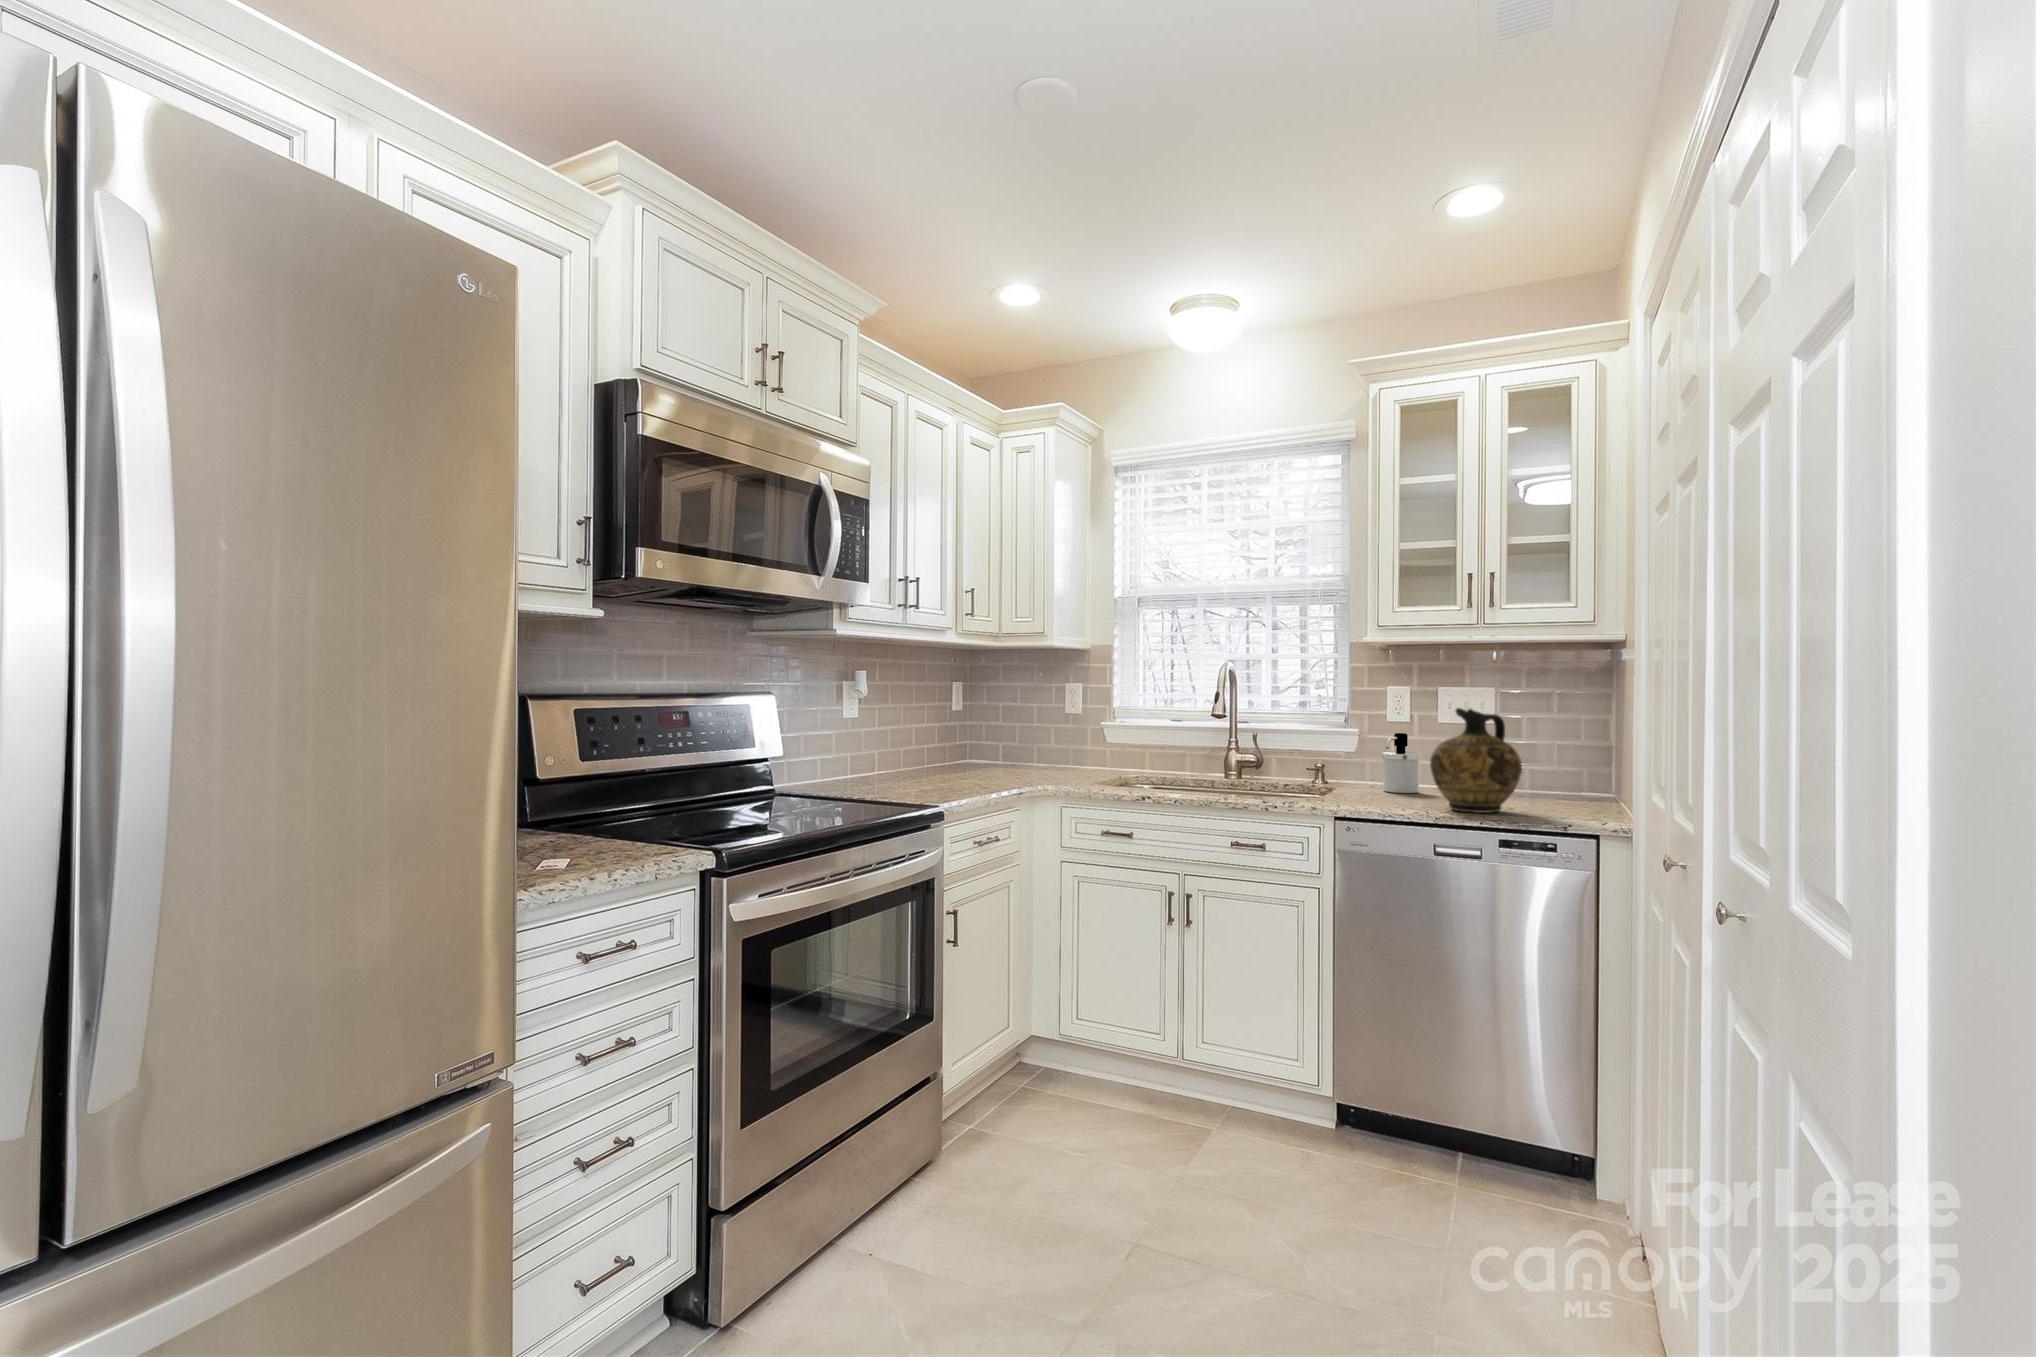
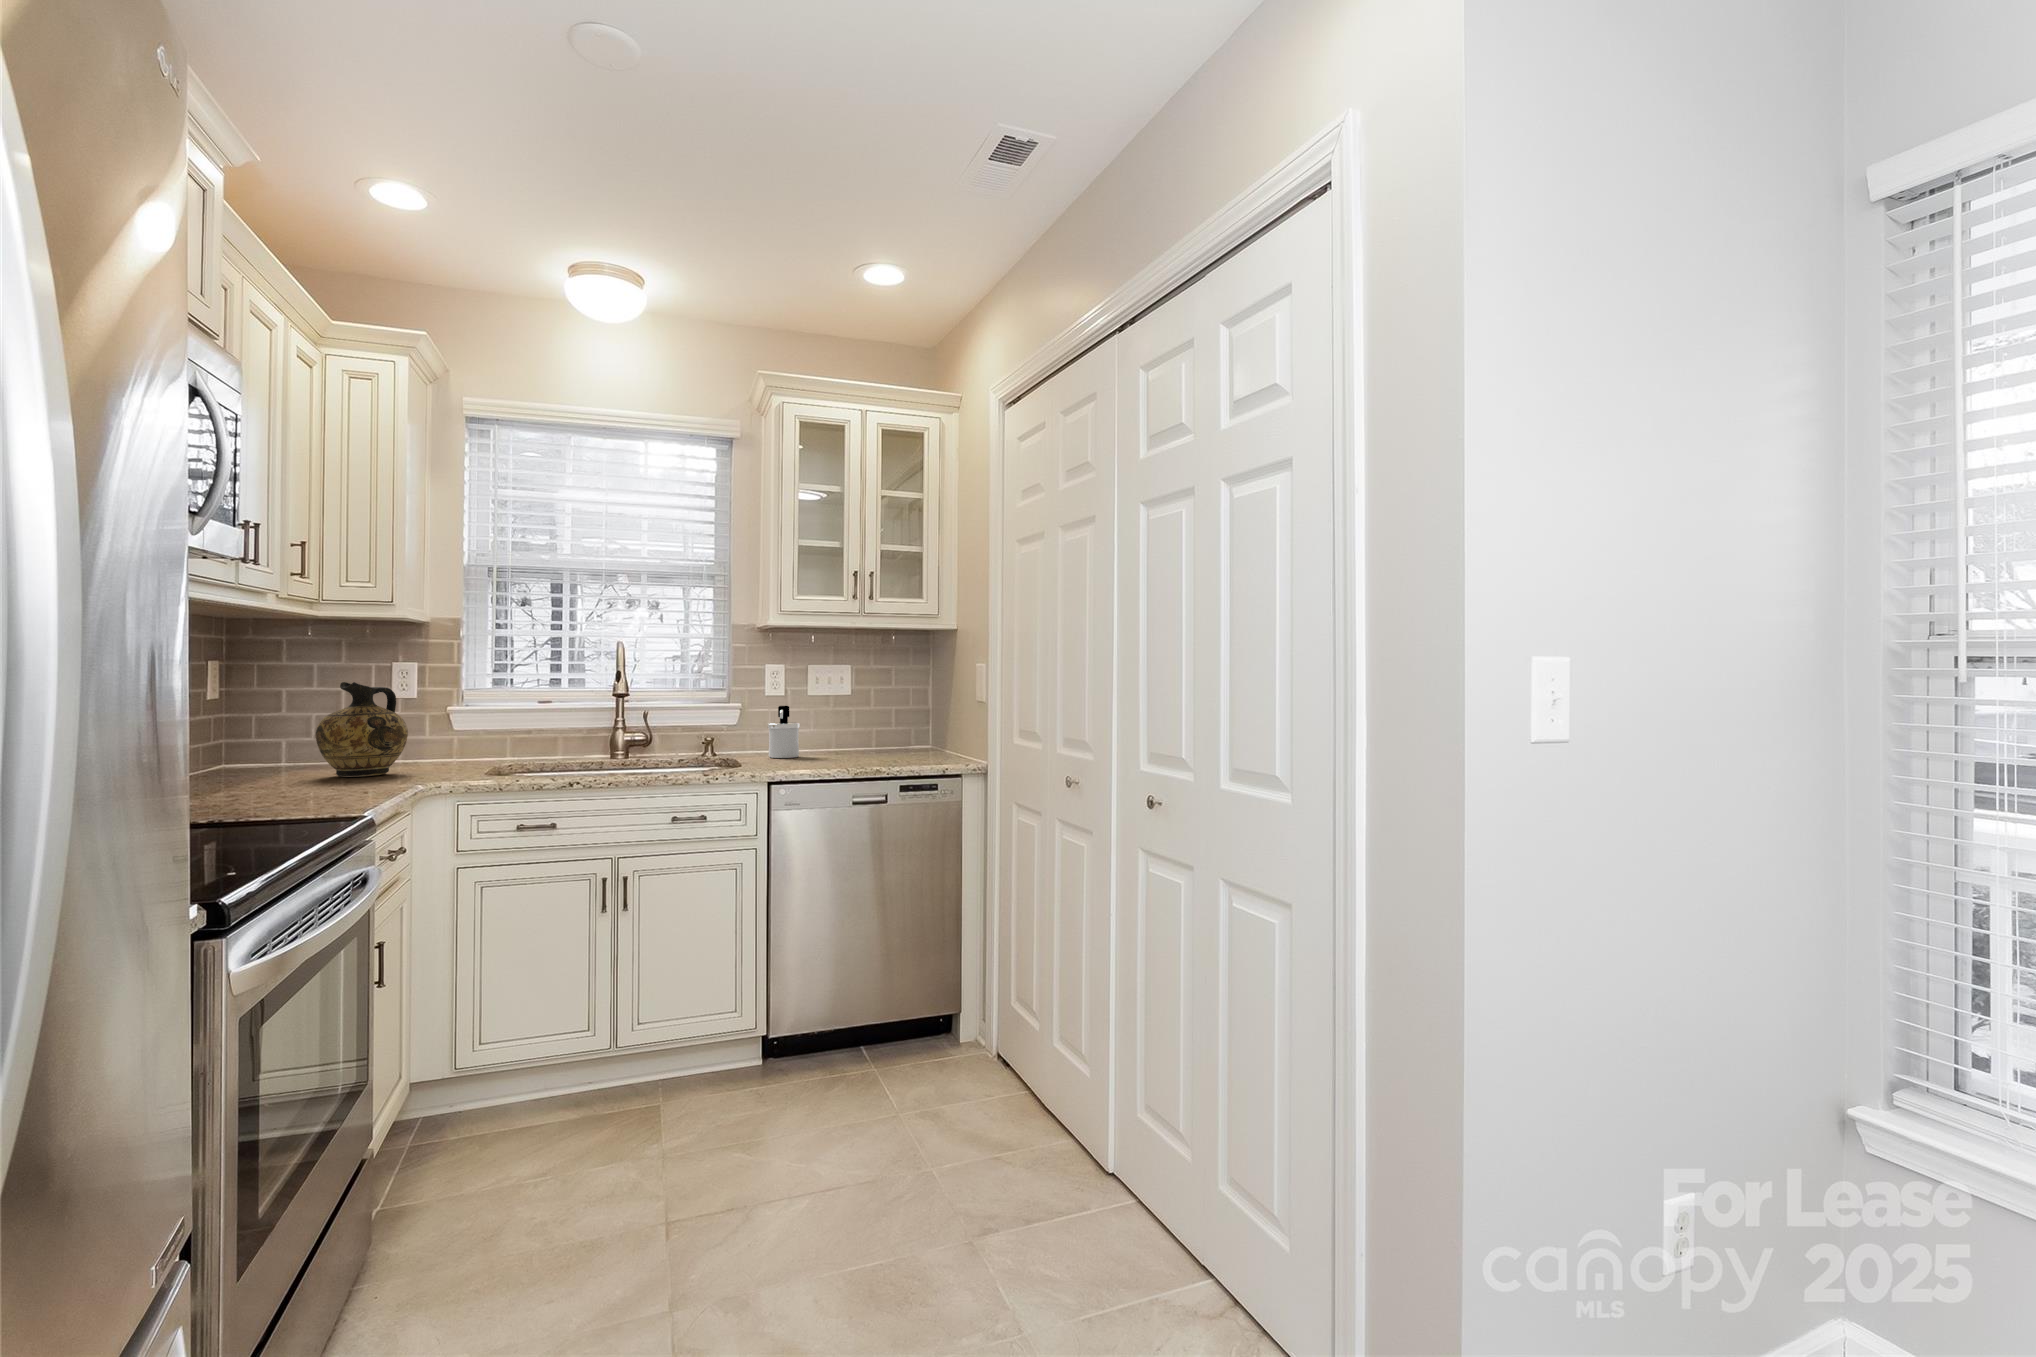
ceramic jug: present [1430,708,1522,813] -> present [316,682,408,777]

